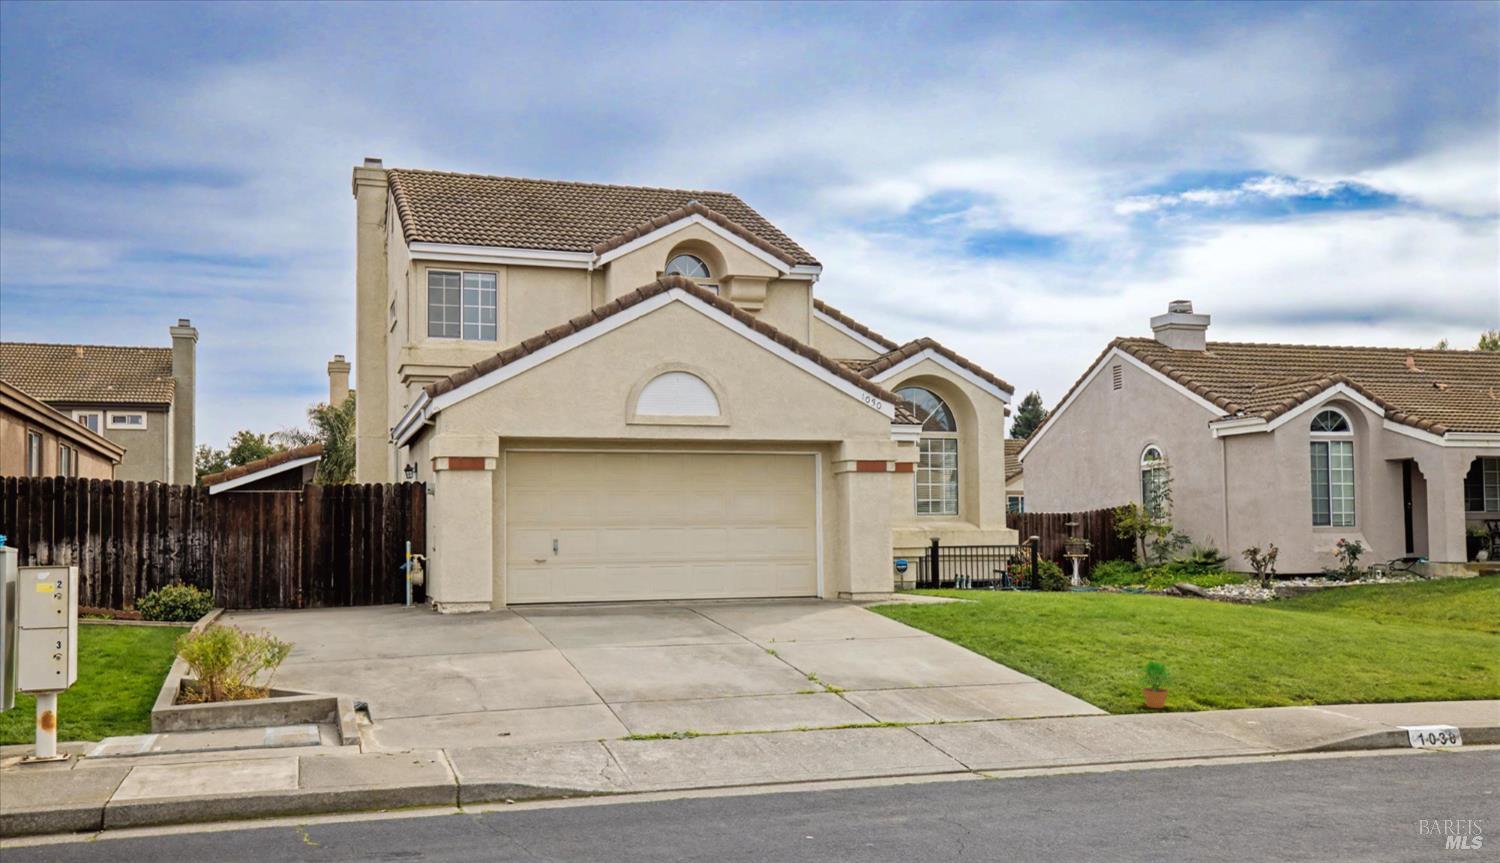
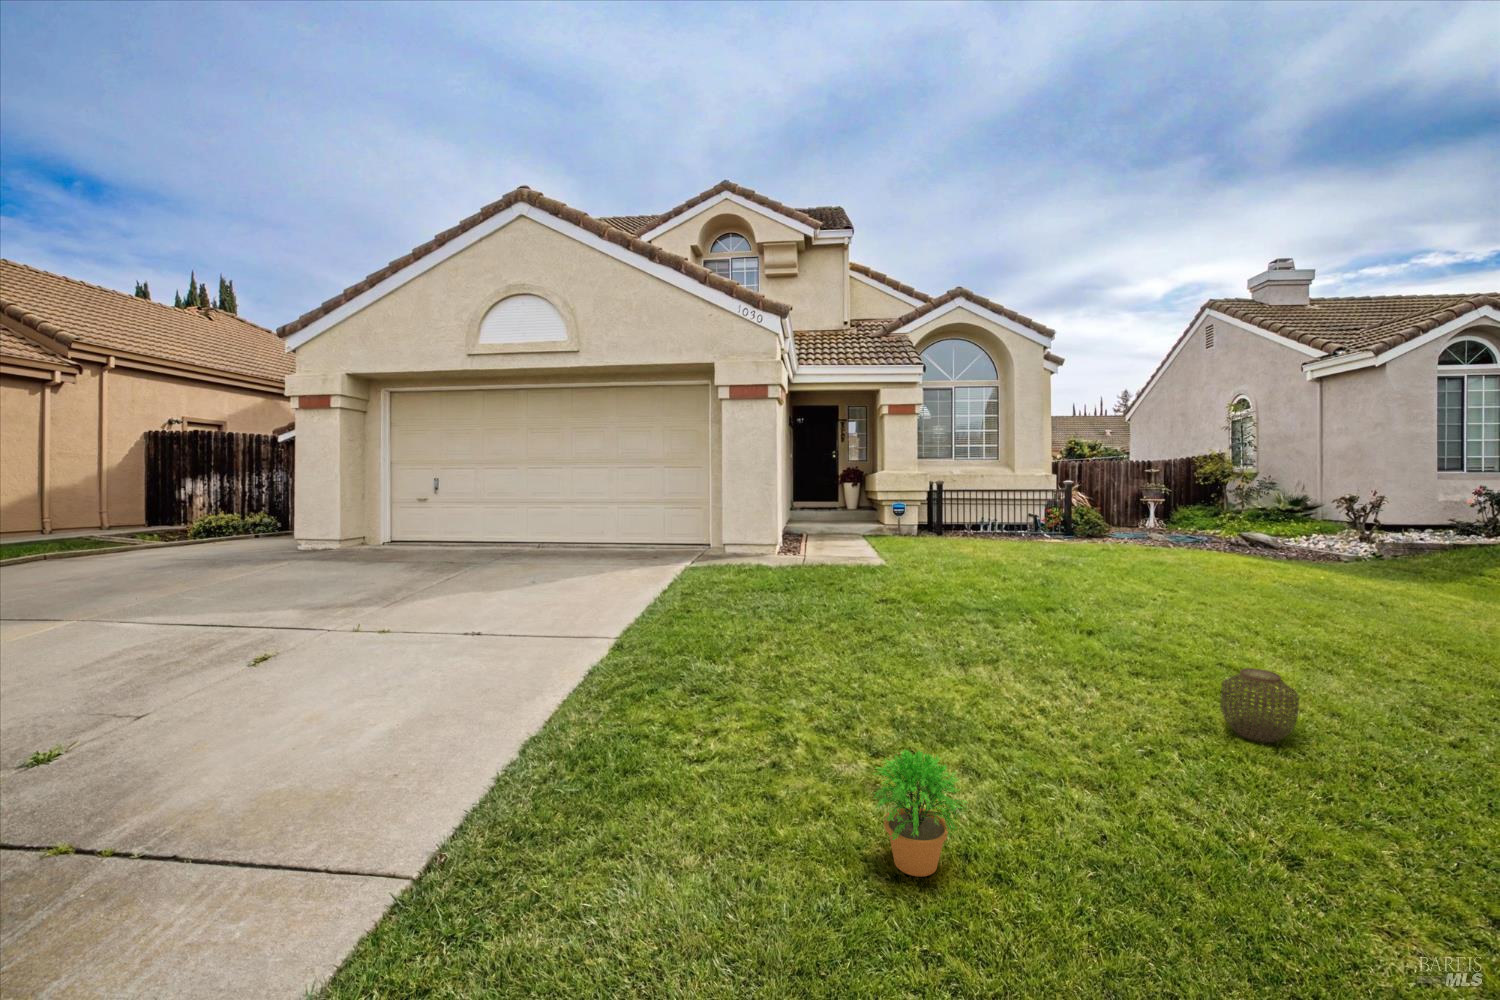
woven basket: none [1231,642,1264,676] -> present [1221,668,1299,742]

